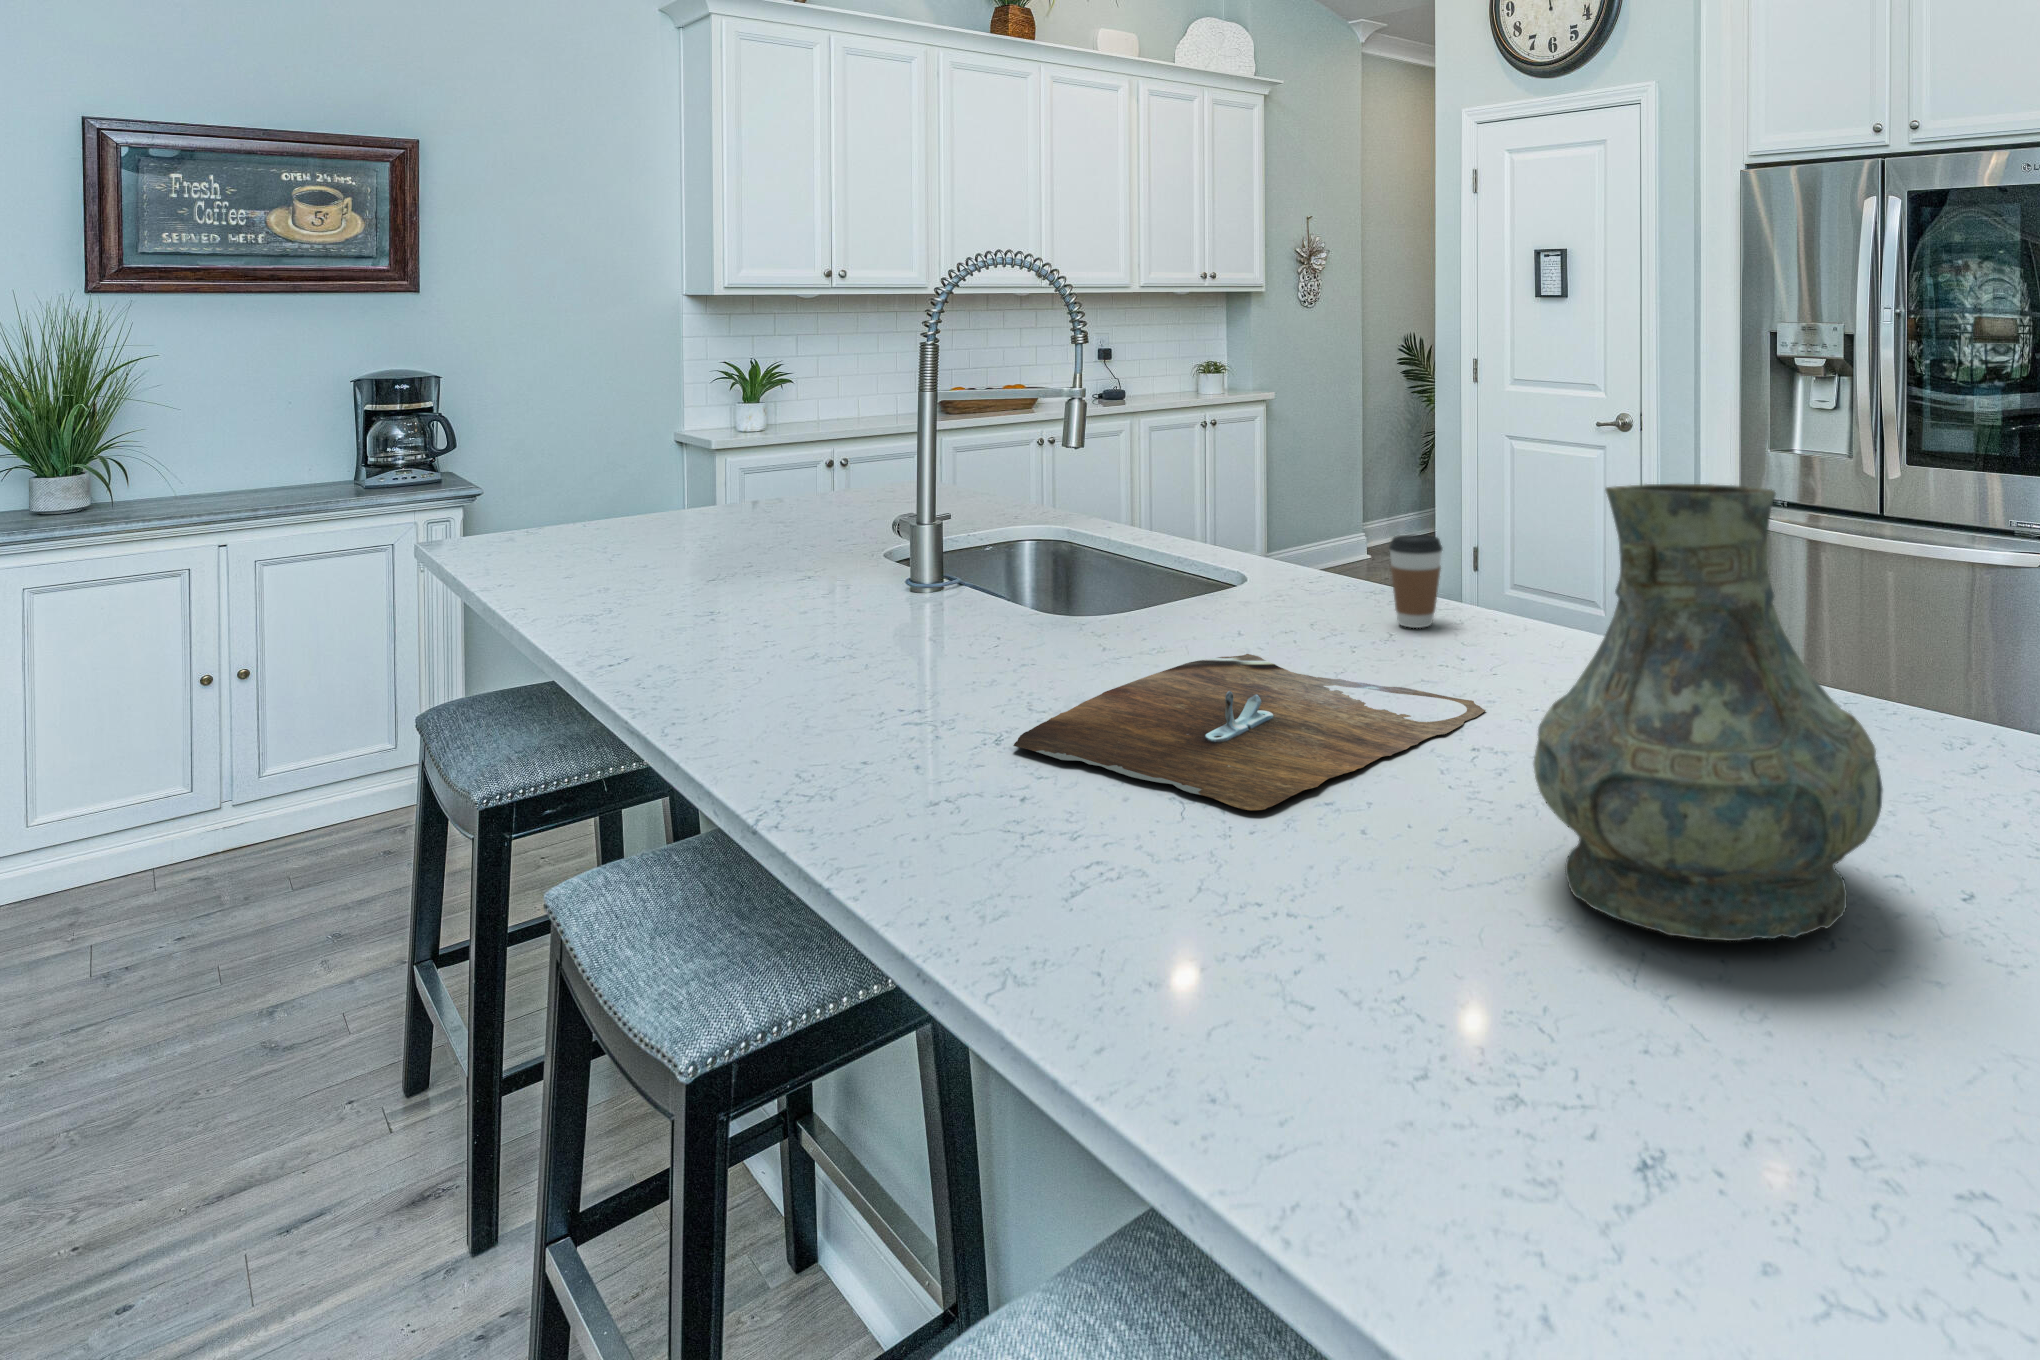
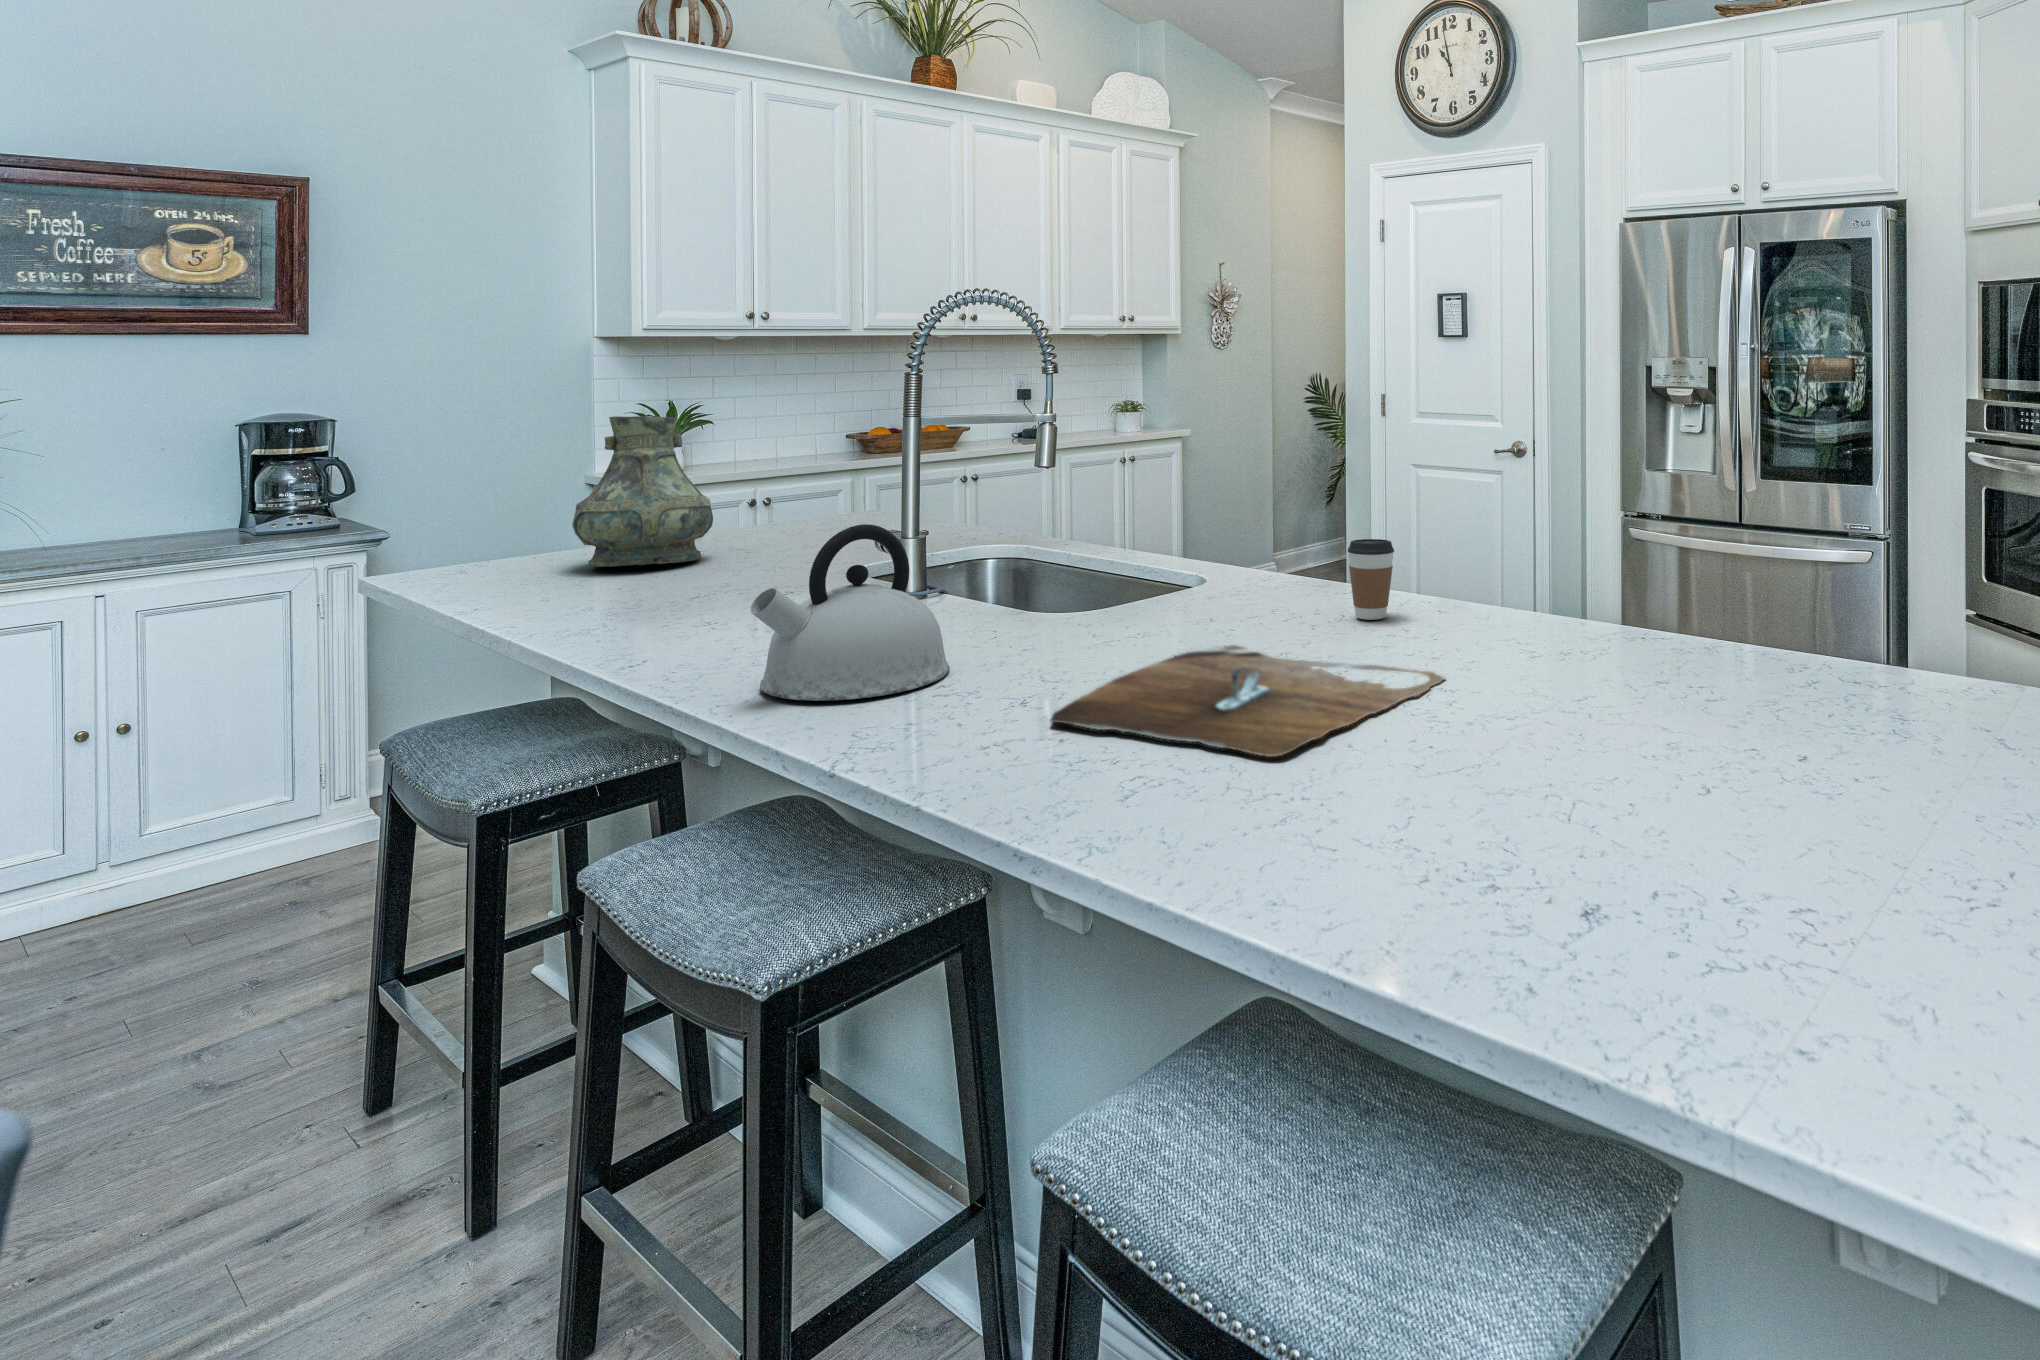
vase: present [1533,484,1883,941] -> present [572,416,713,567]
kettle: none [712,509,934,704] -> present [751,524,950,701]

